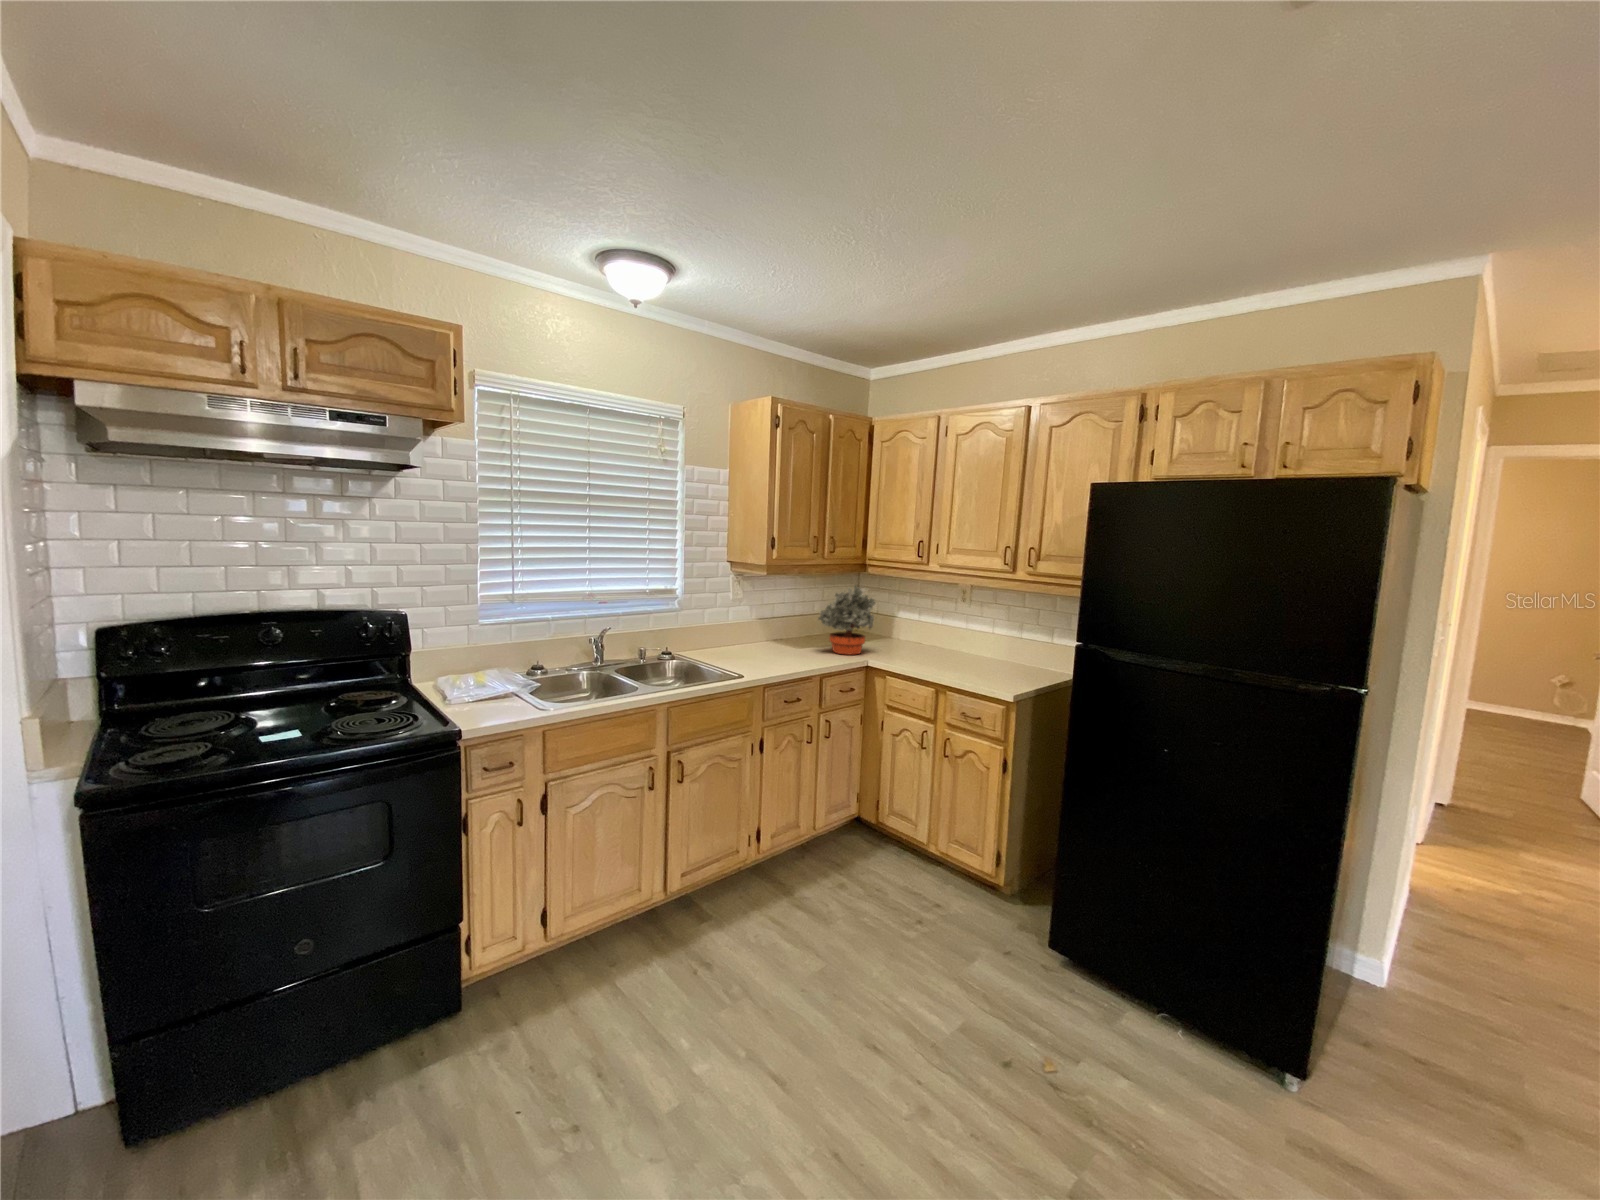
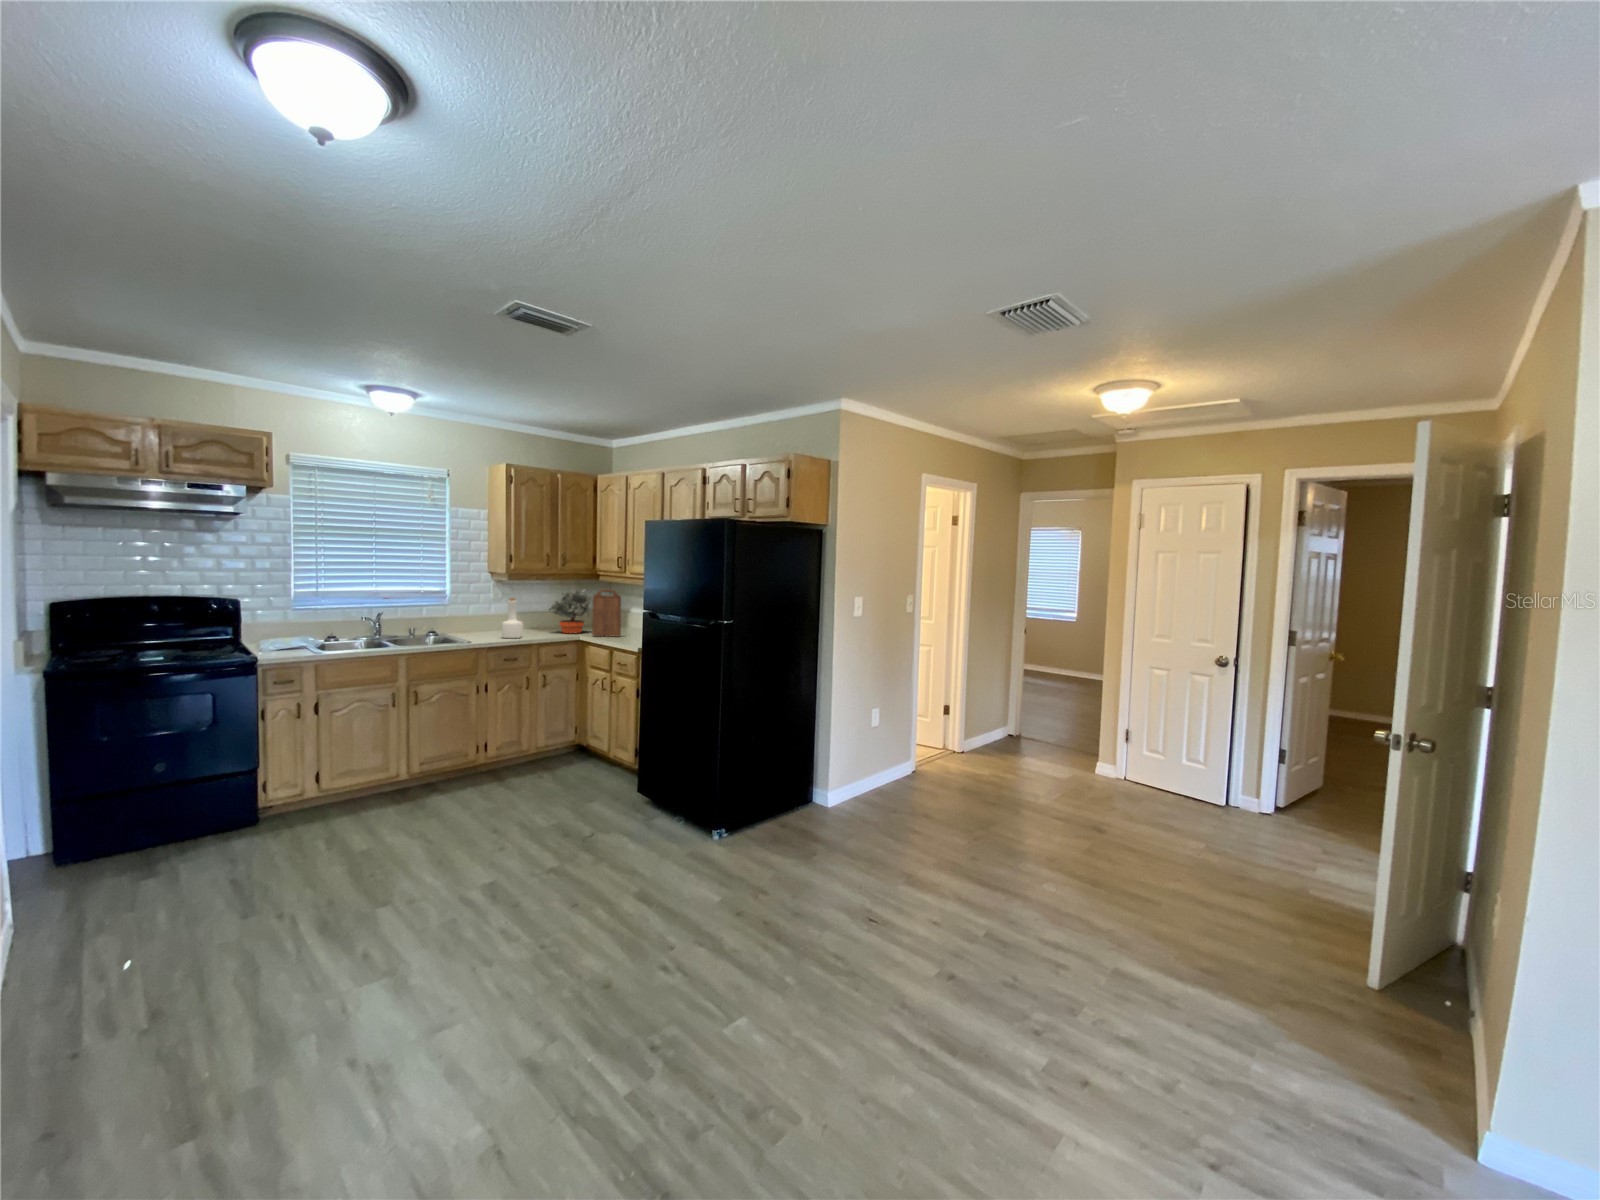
cutting board: none [890,591,934,662] -> present [592,589,621,637]
bottle: none [768,604,797,667] -> present [502,598,523,638]

